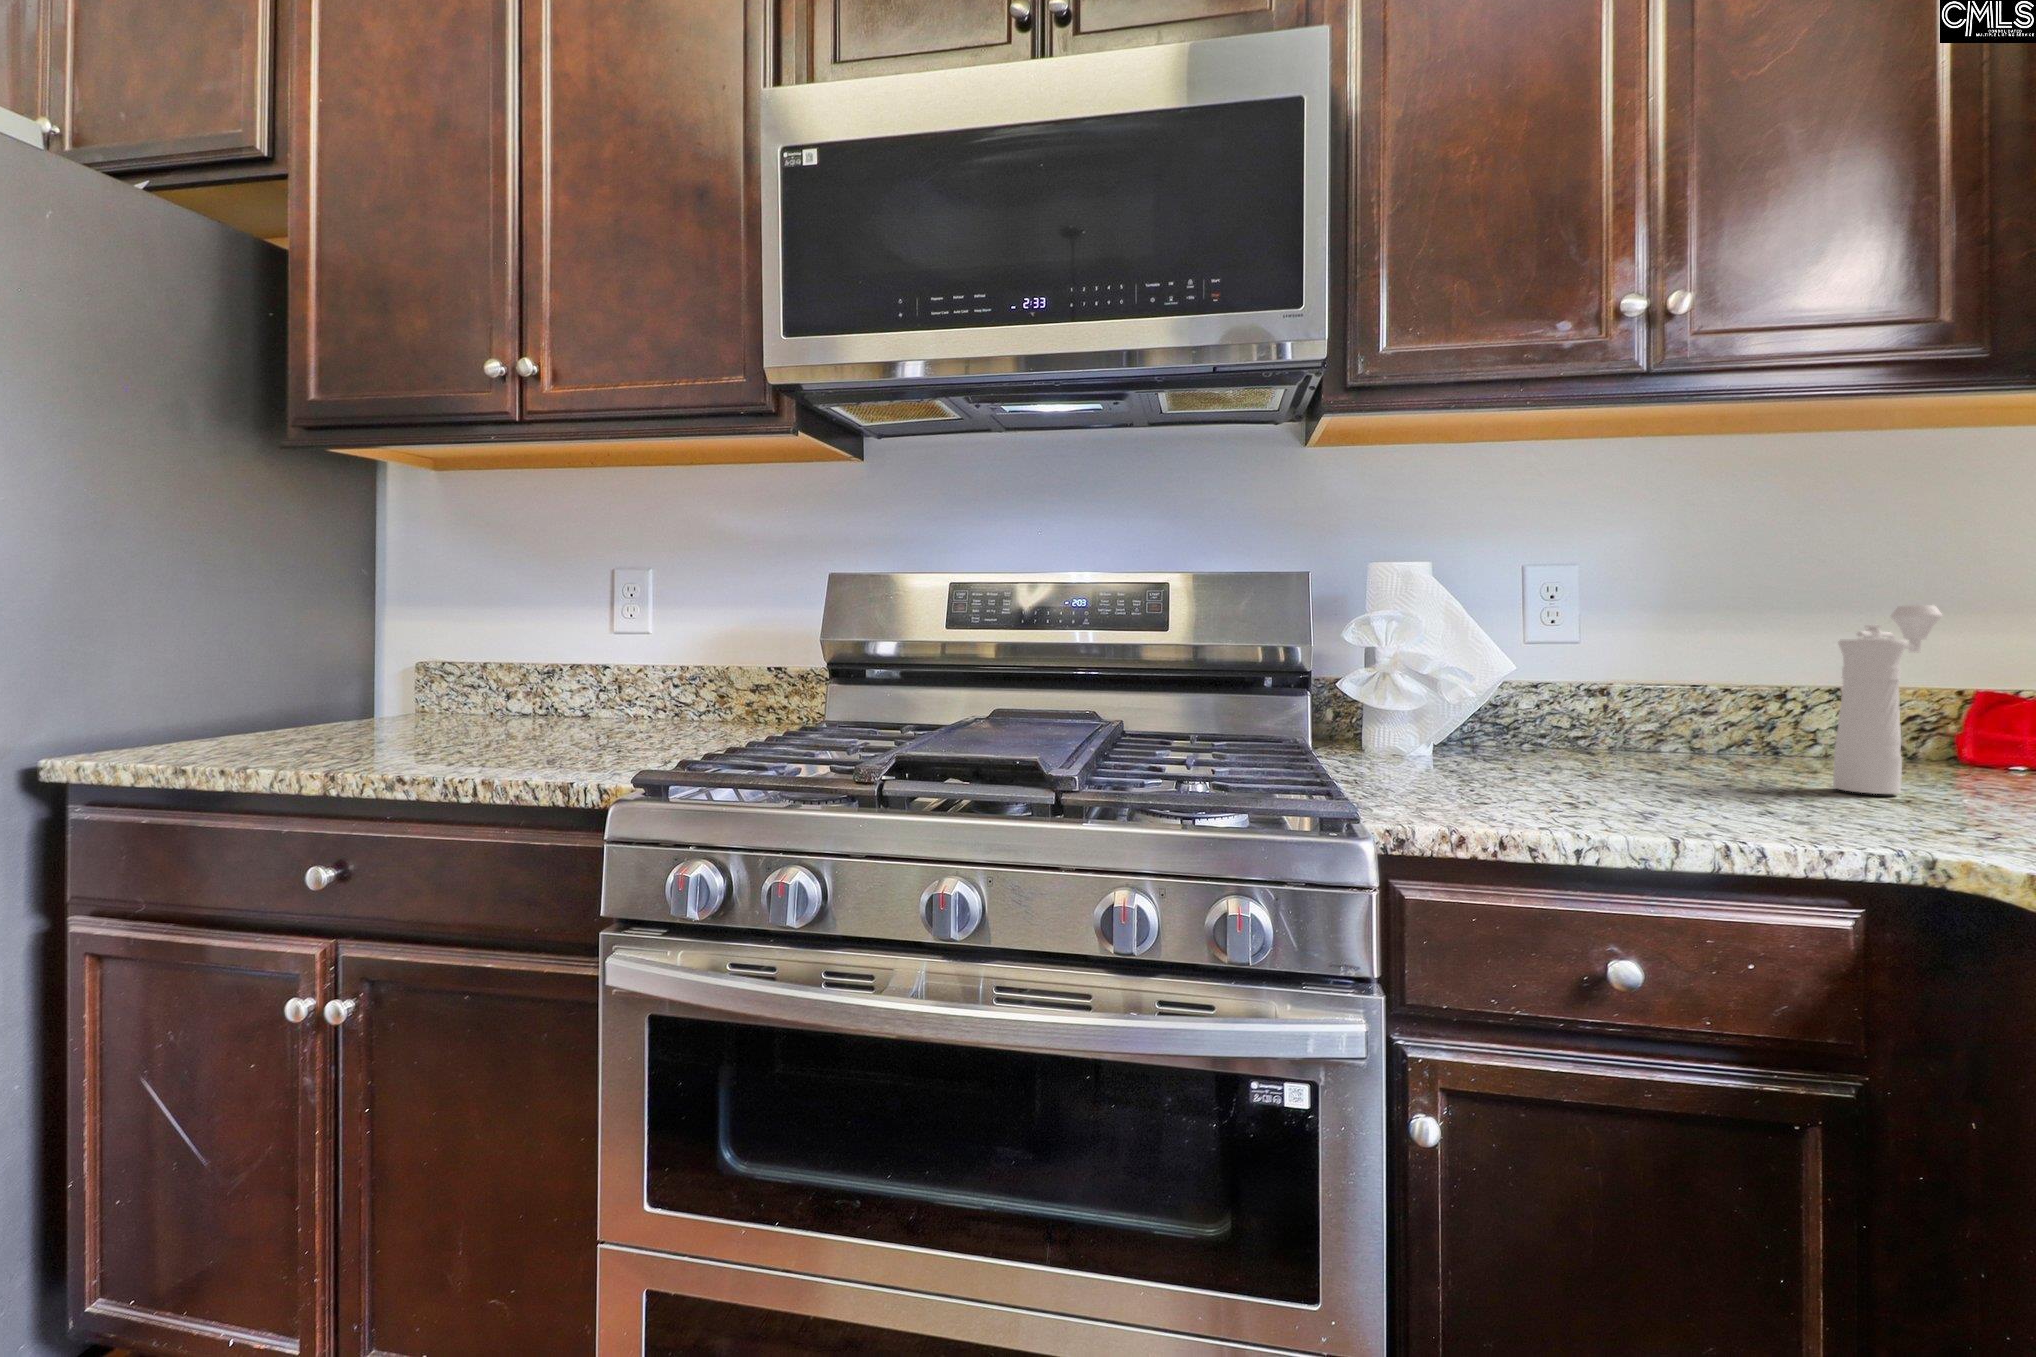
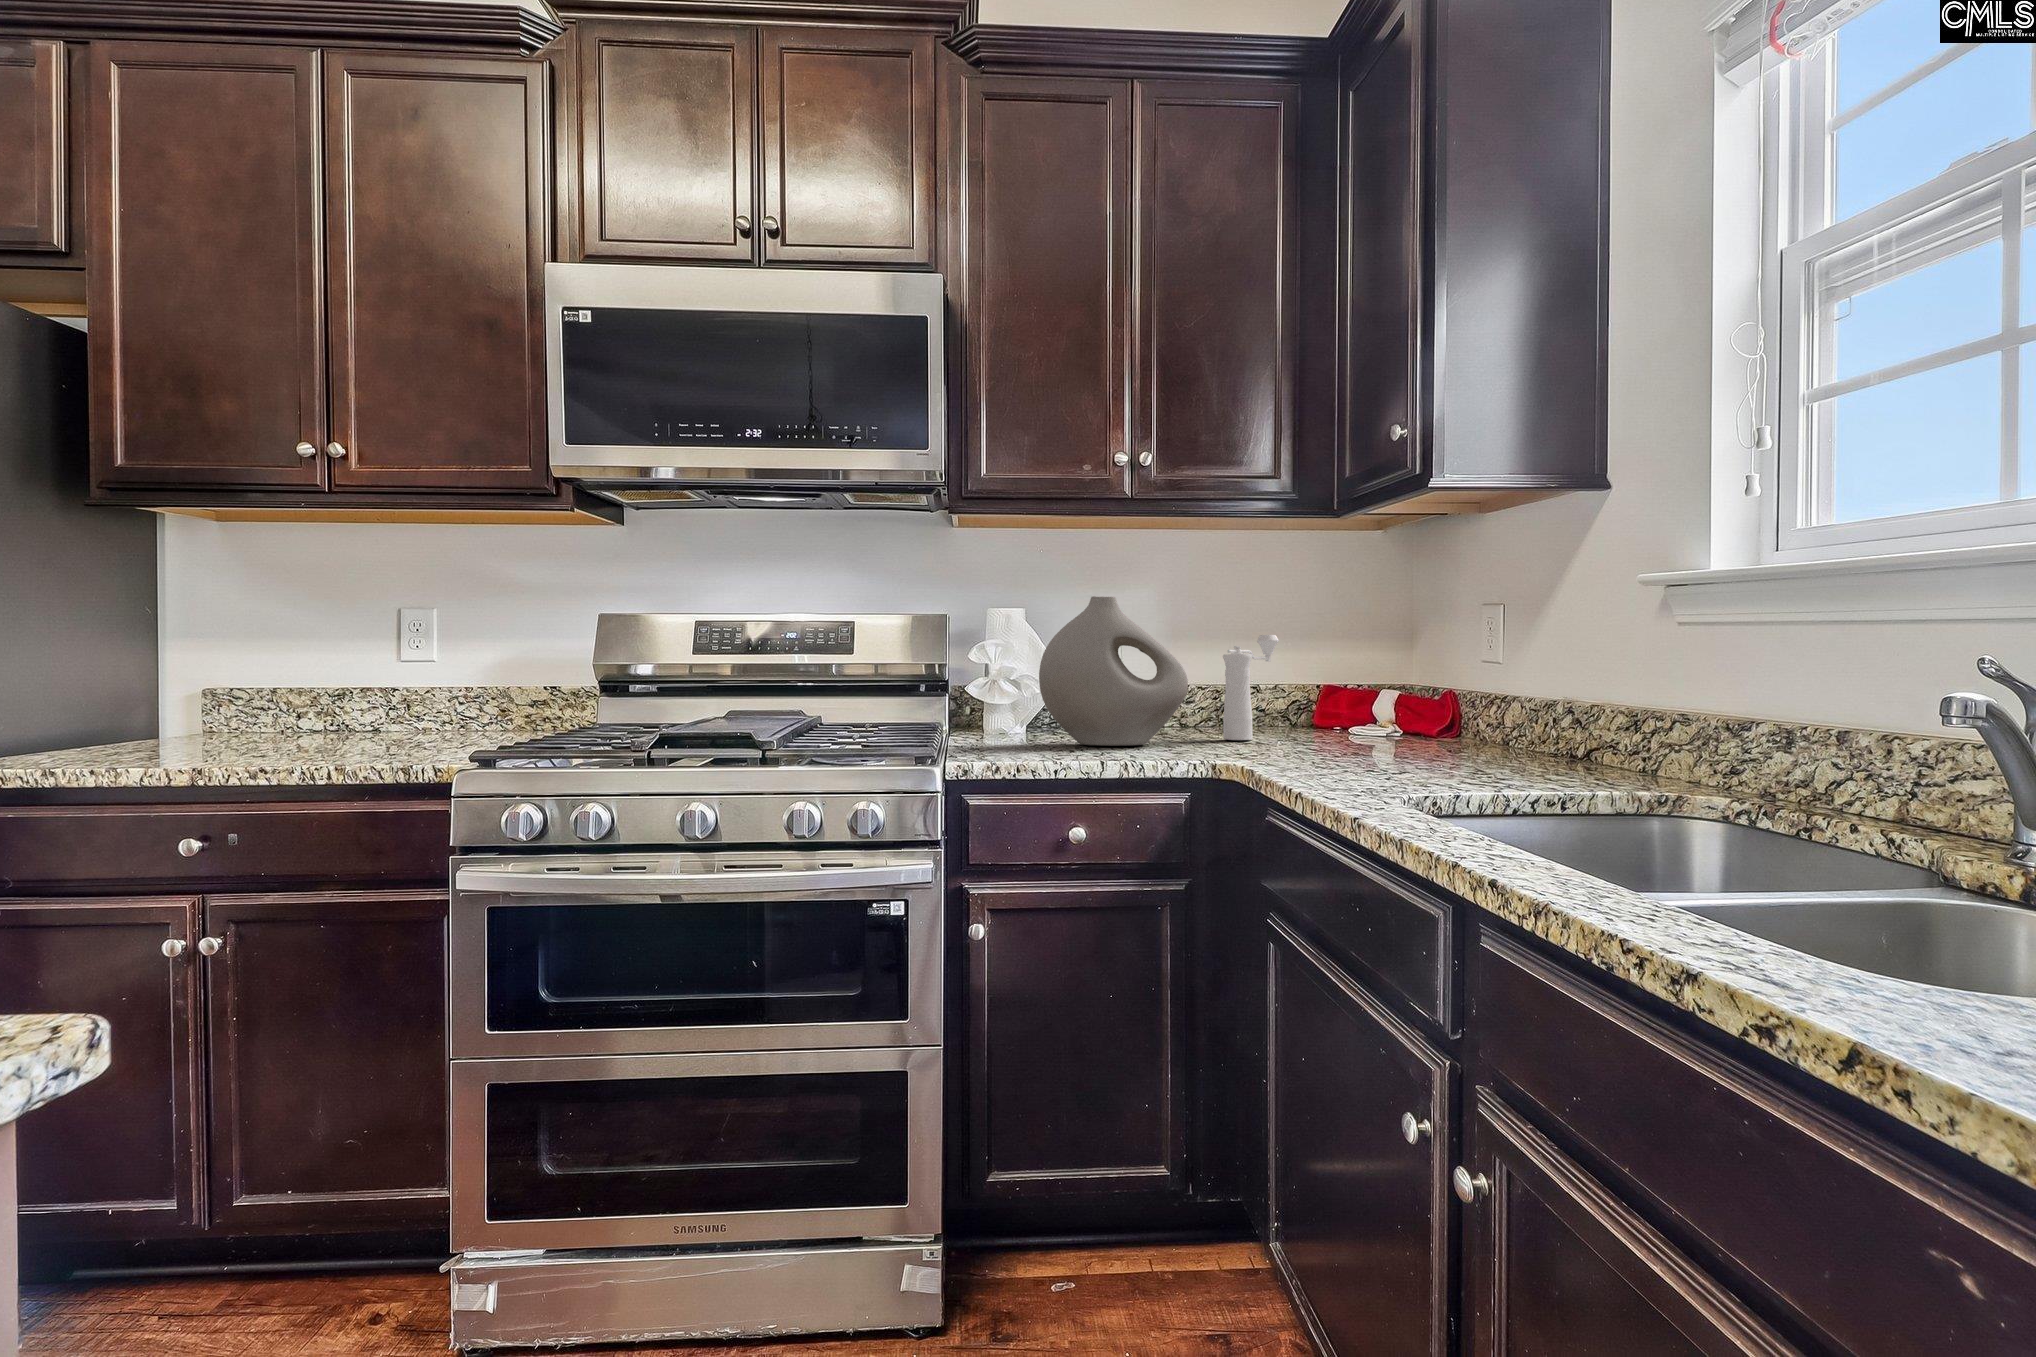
vase: none [1491,537,1791,797] -> present [1039,596,1188,746]

